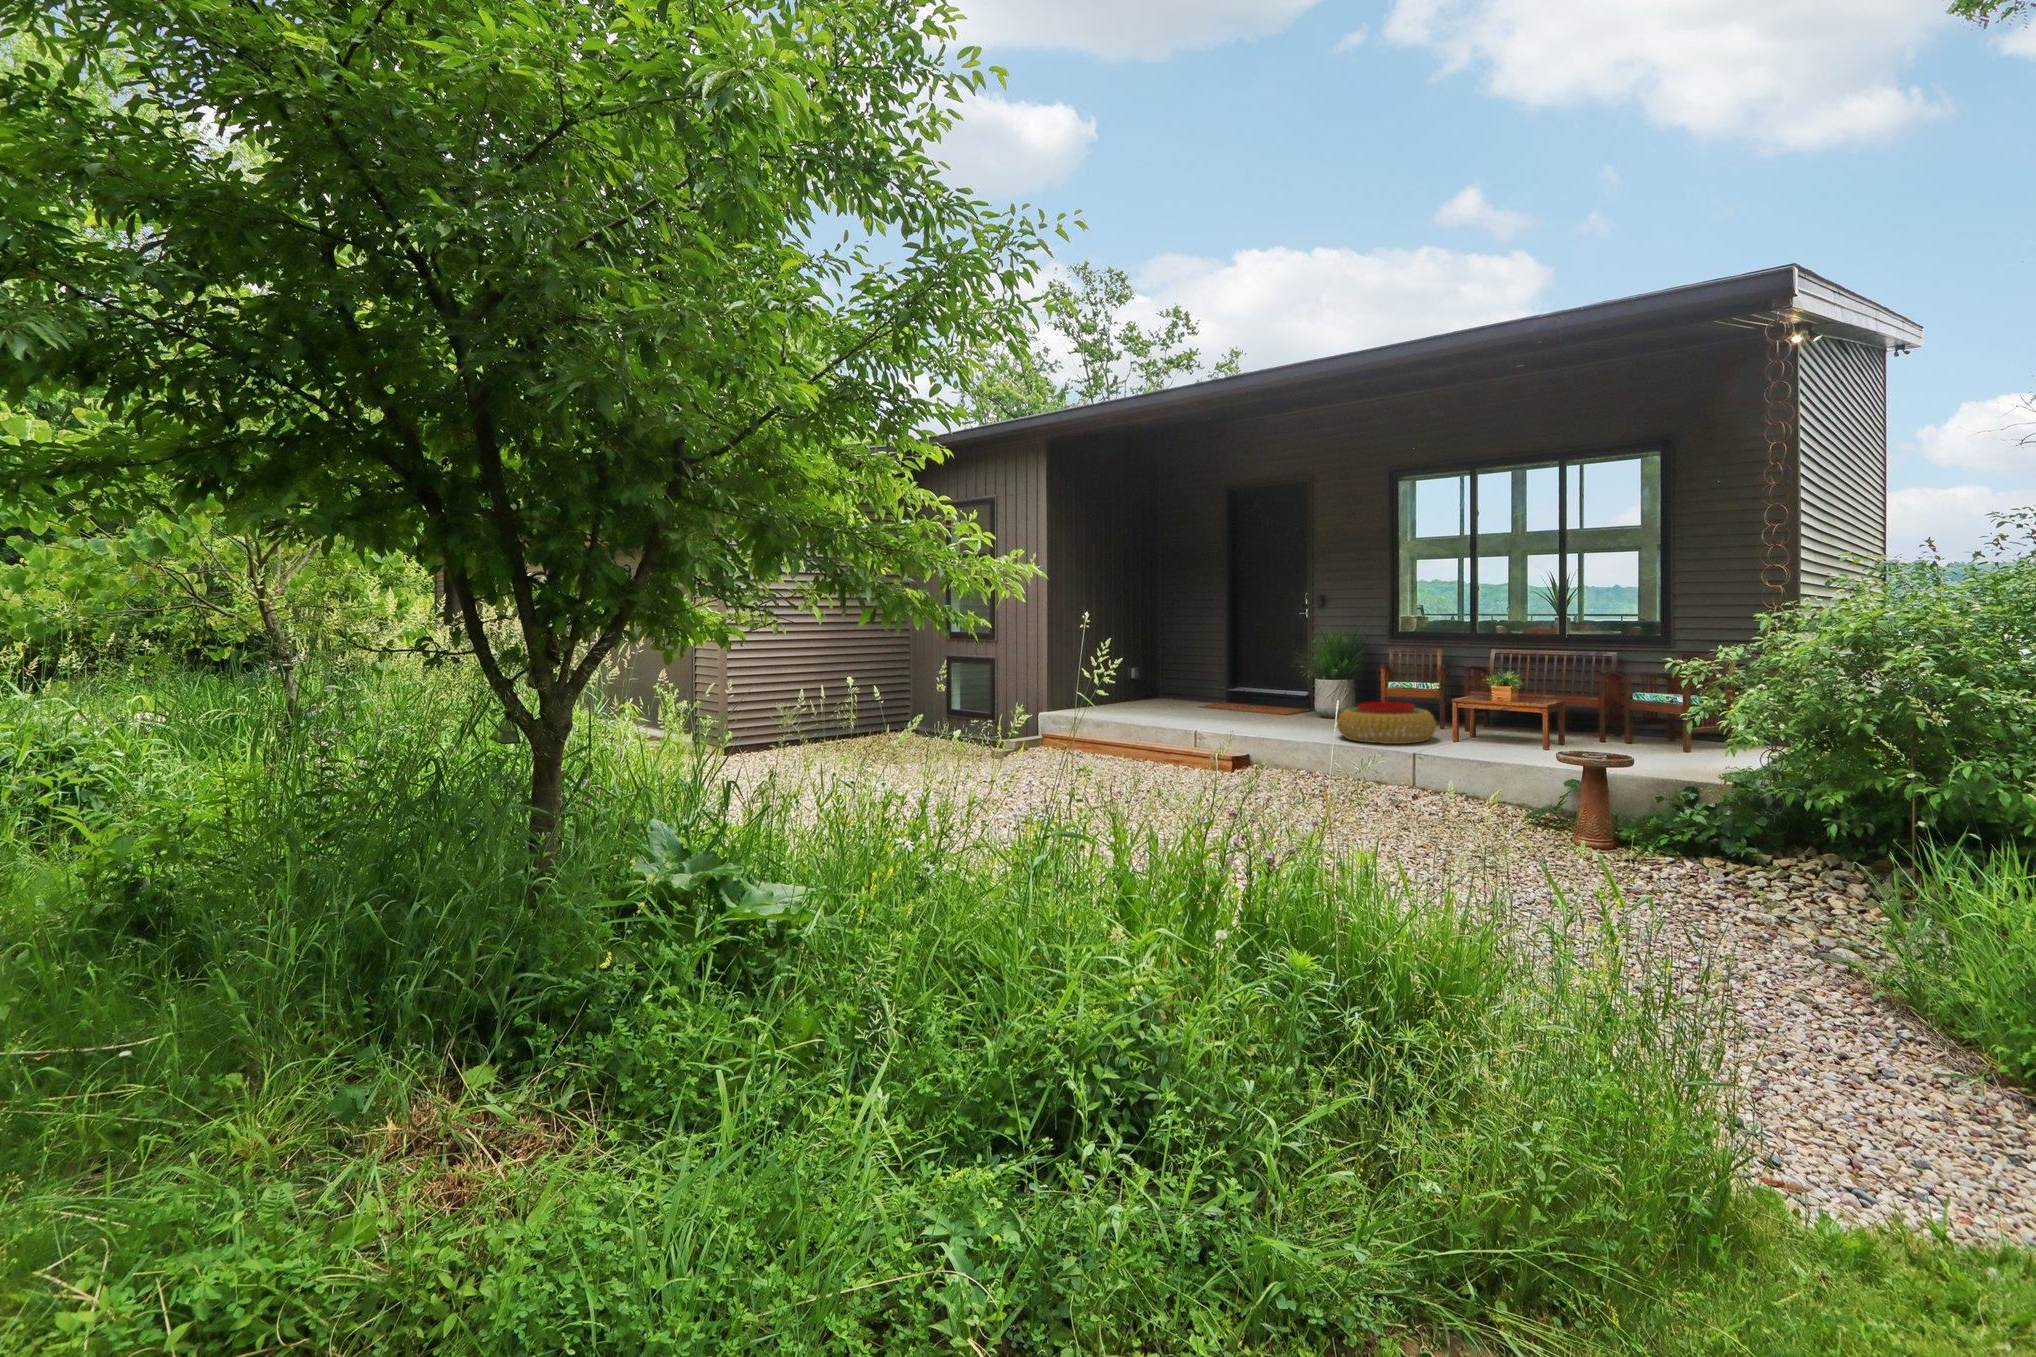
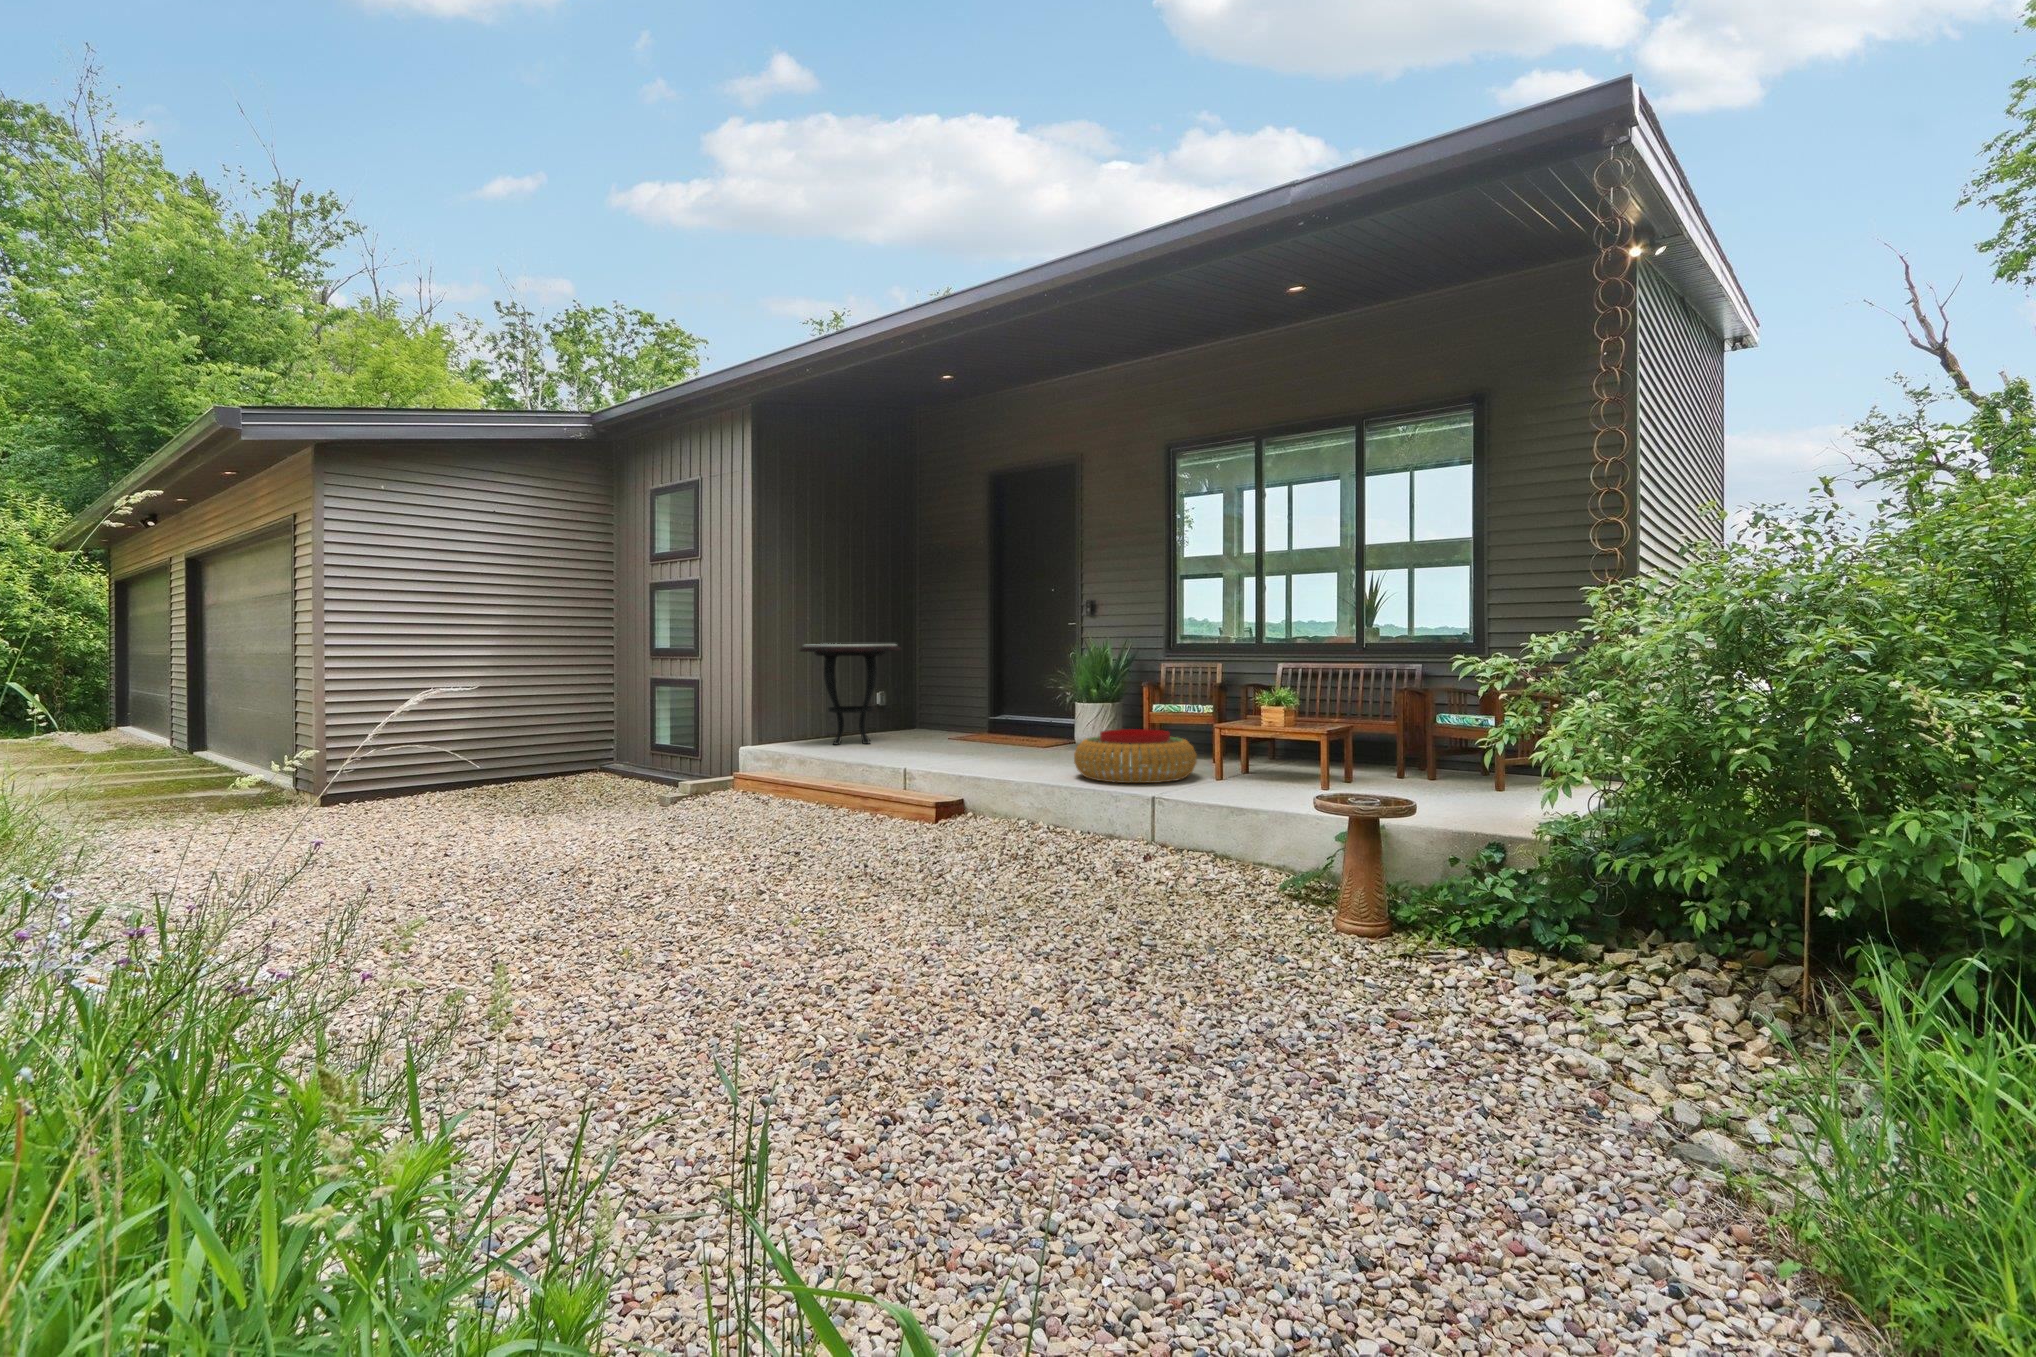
side table: none [1085,630,1167,711] -> present [799,644,901,745]

